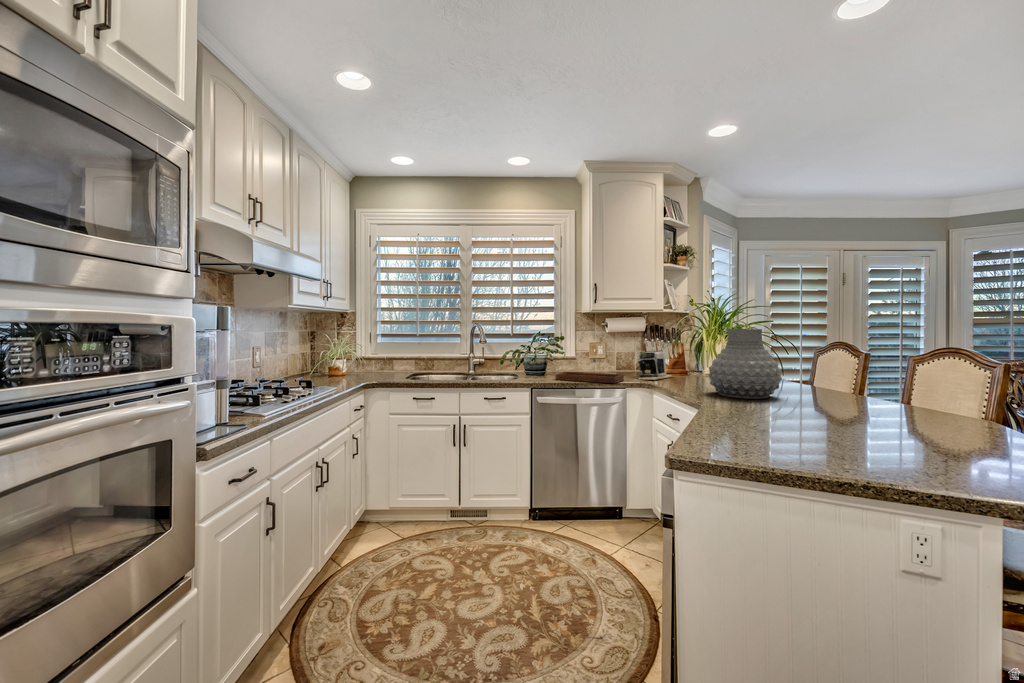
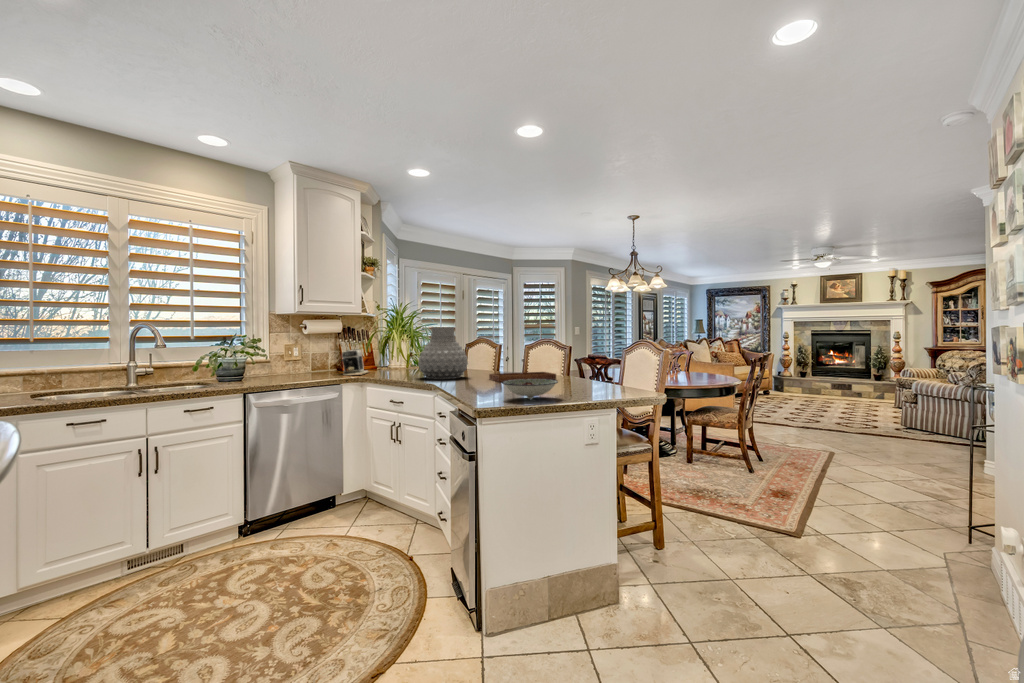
tray: present [555,359,624,383] -> present [489,359,556,382]
bowl: none [748,421,863,458] -> present [502,379,558,399]

